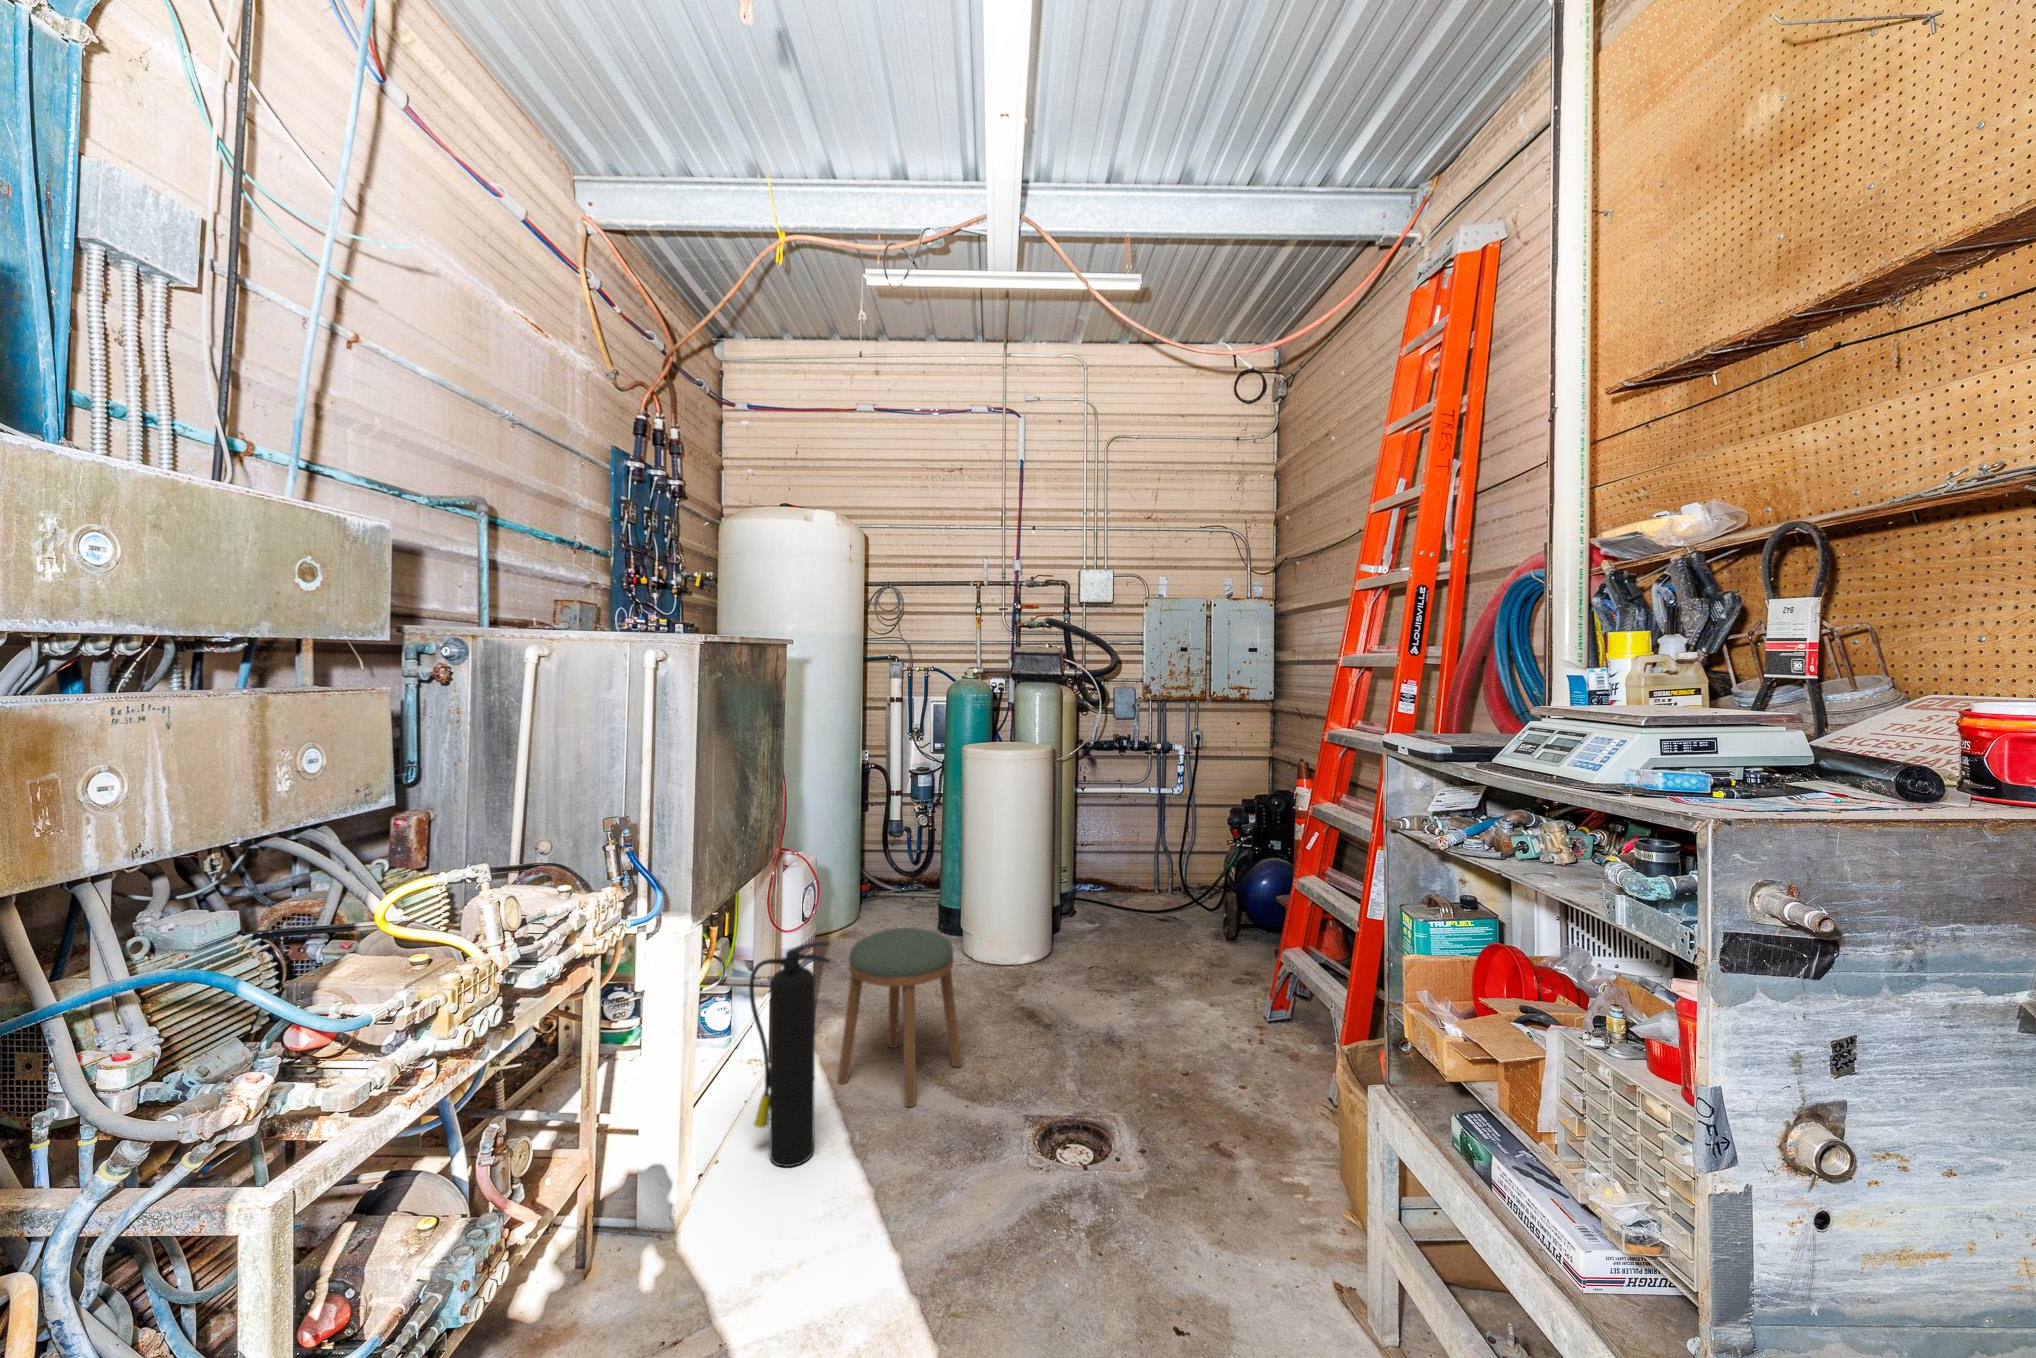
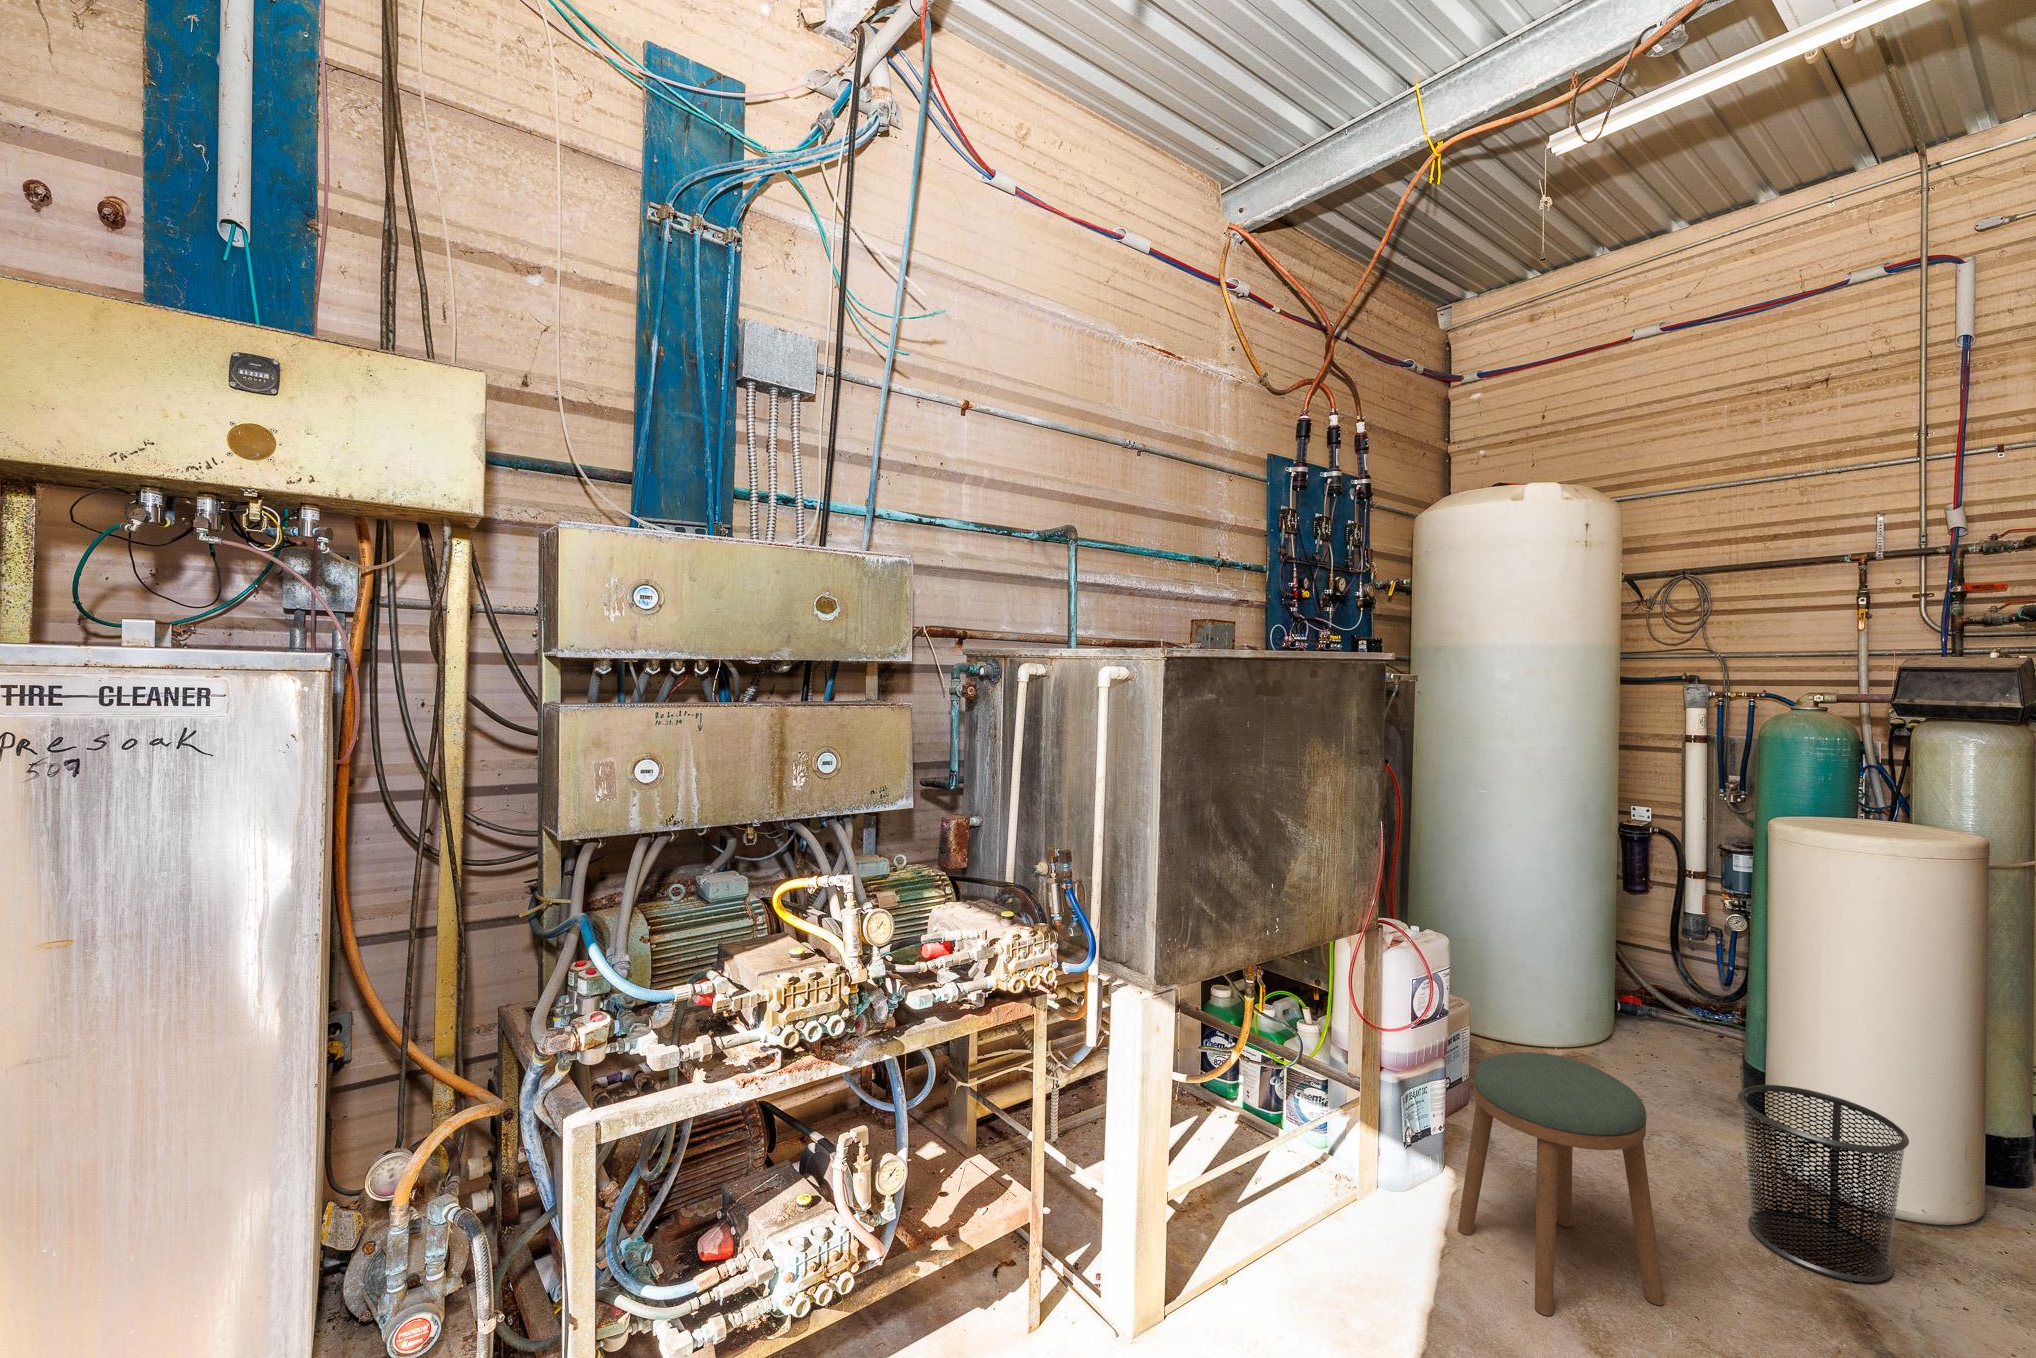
waste bin: none [969,907,1043,1010] -> present [1738,1085,1909,1282]
fire extinguisher: present [749,941,830,1167] -> none [1313,1025,1399,1295]

